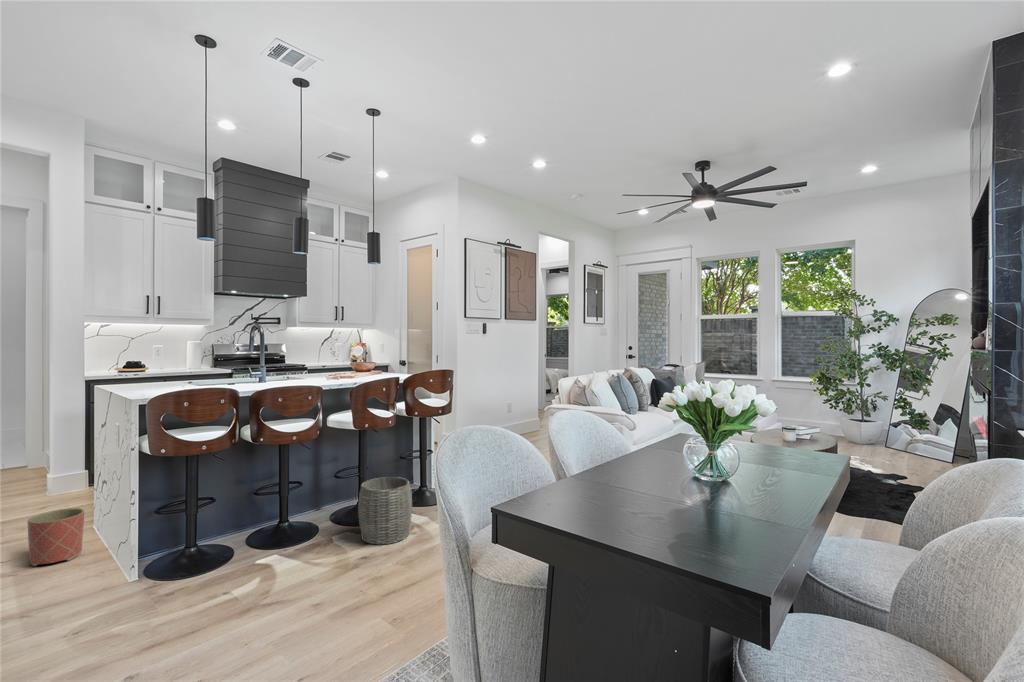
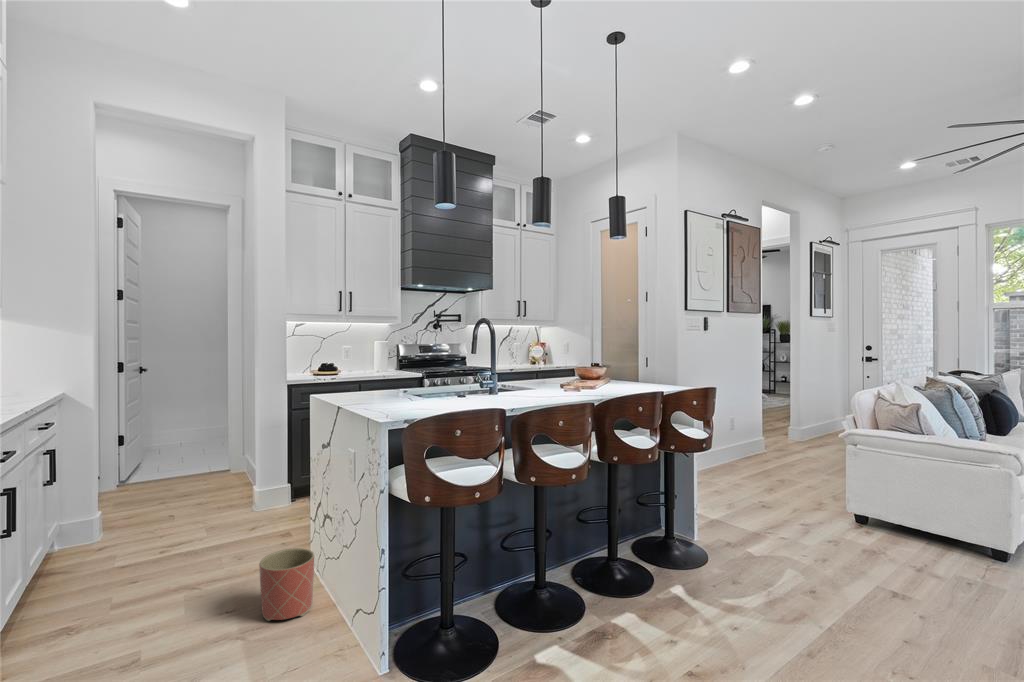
woven basket: present [358,477,412,545] -> none [640,535,717,638]

